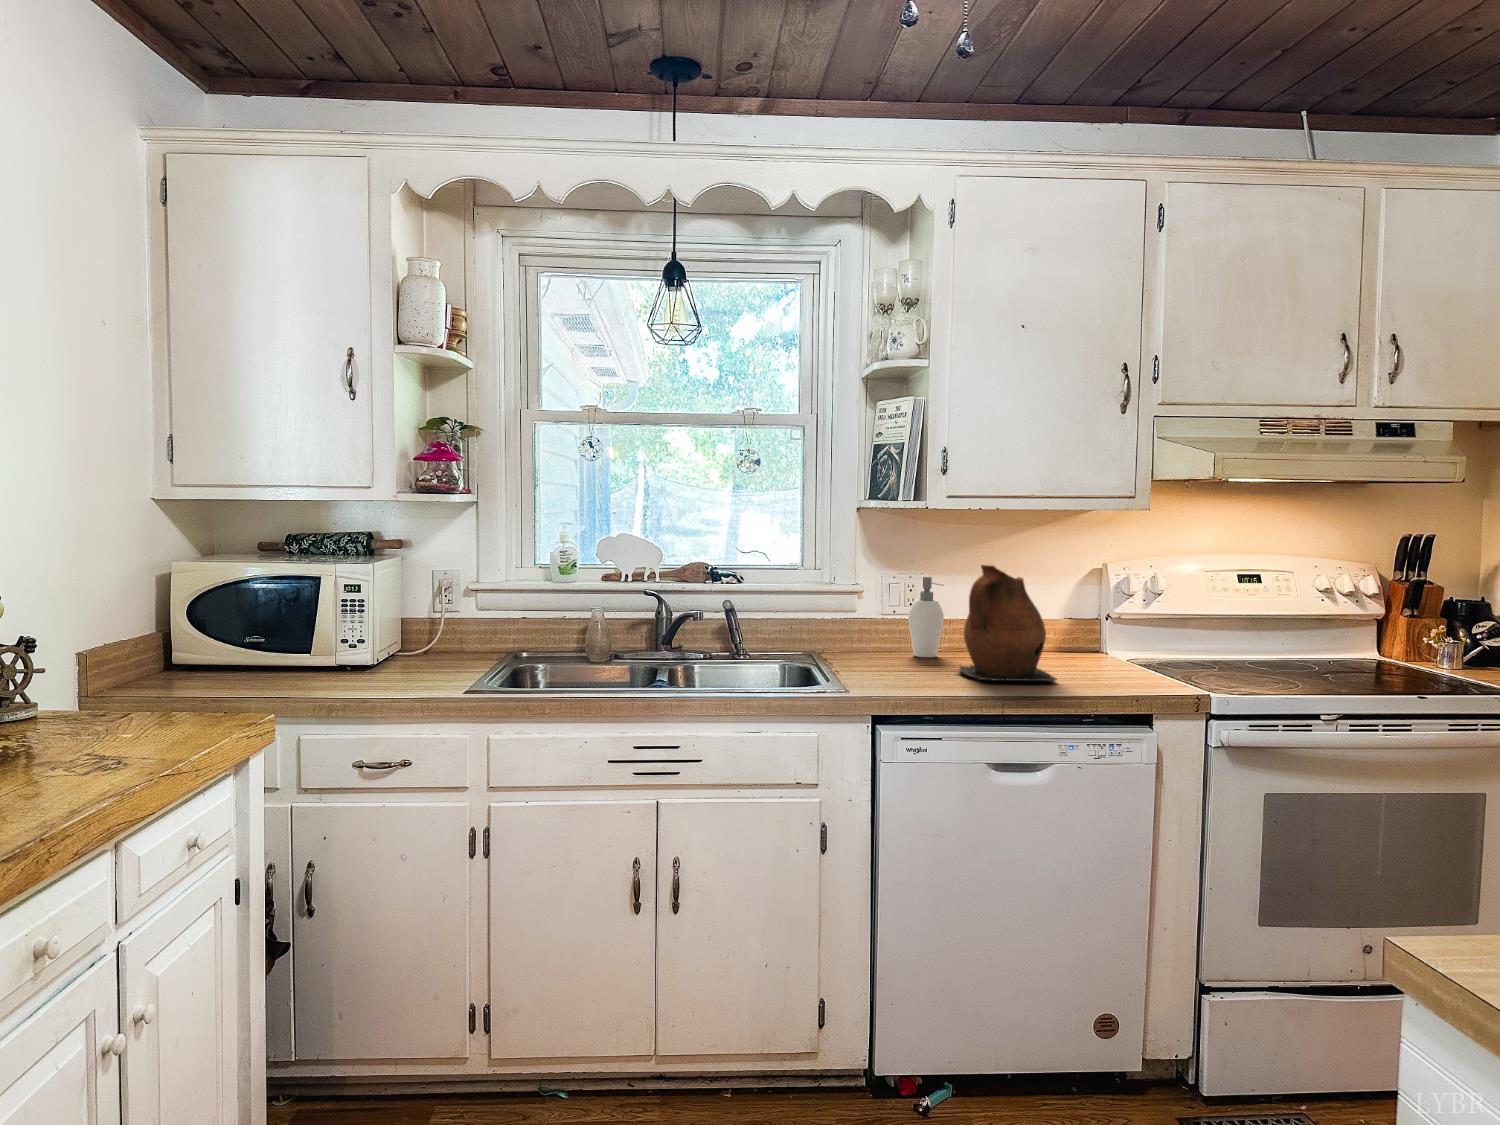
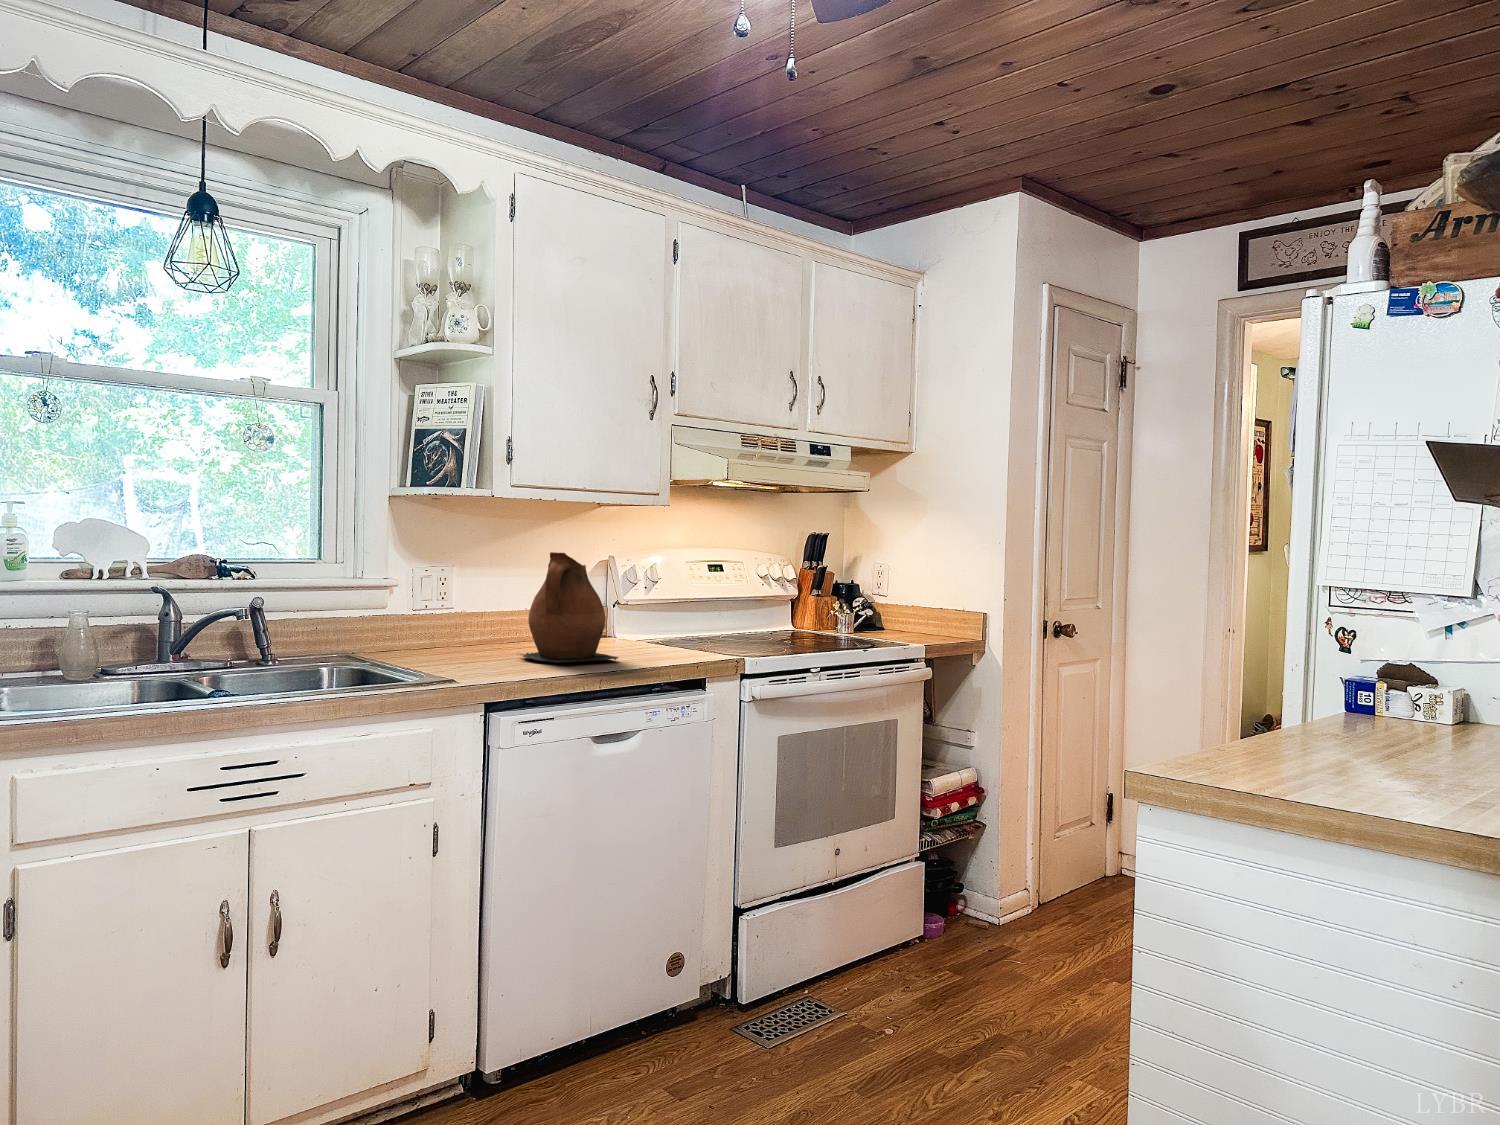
soap dispenser: present [908,577,944,657] -> none [448,569,492,651]

